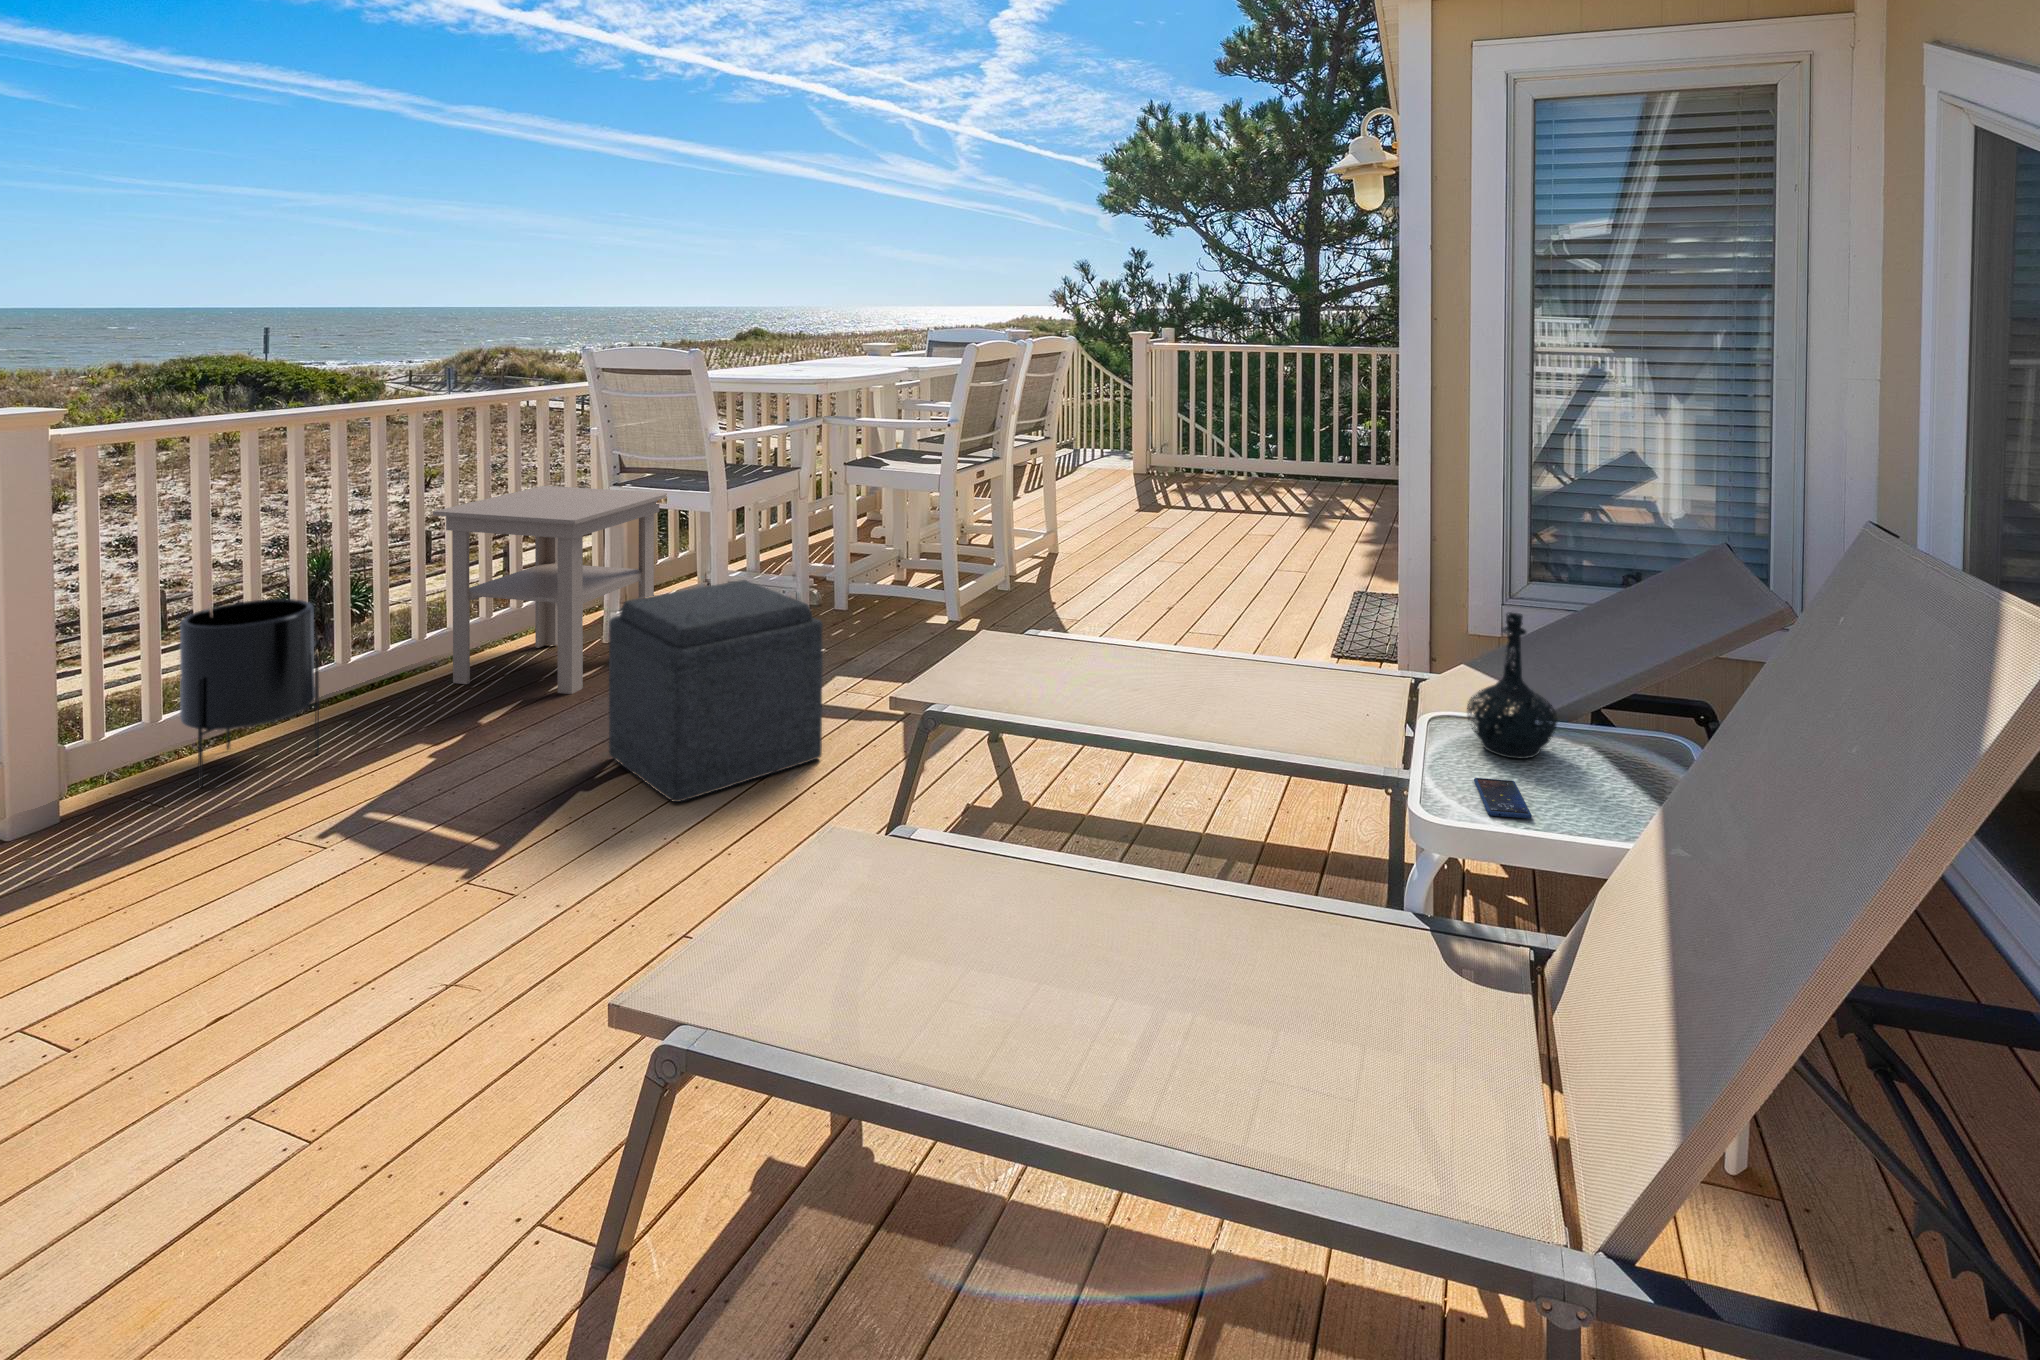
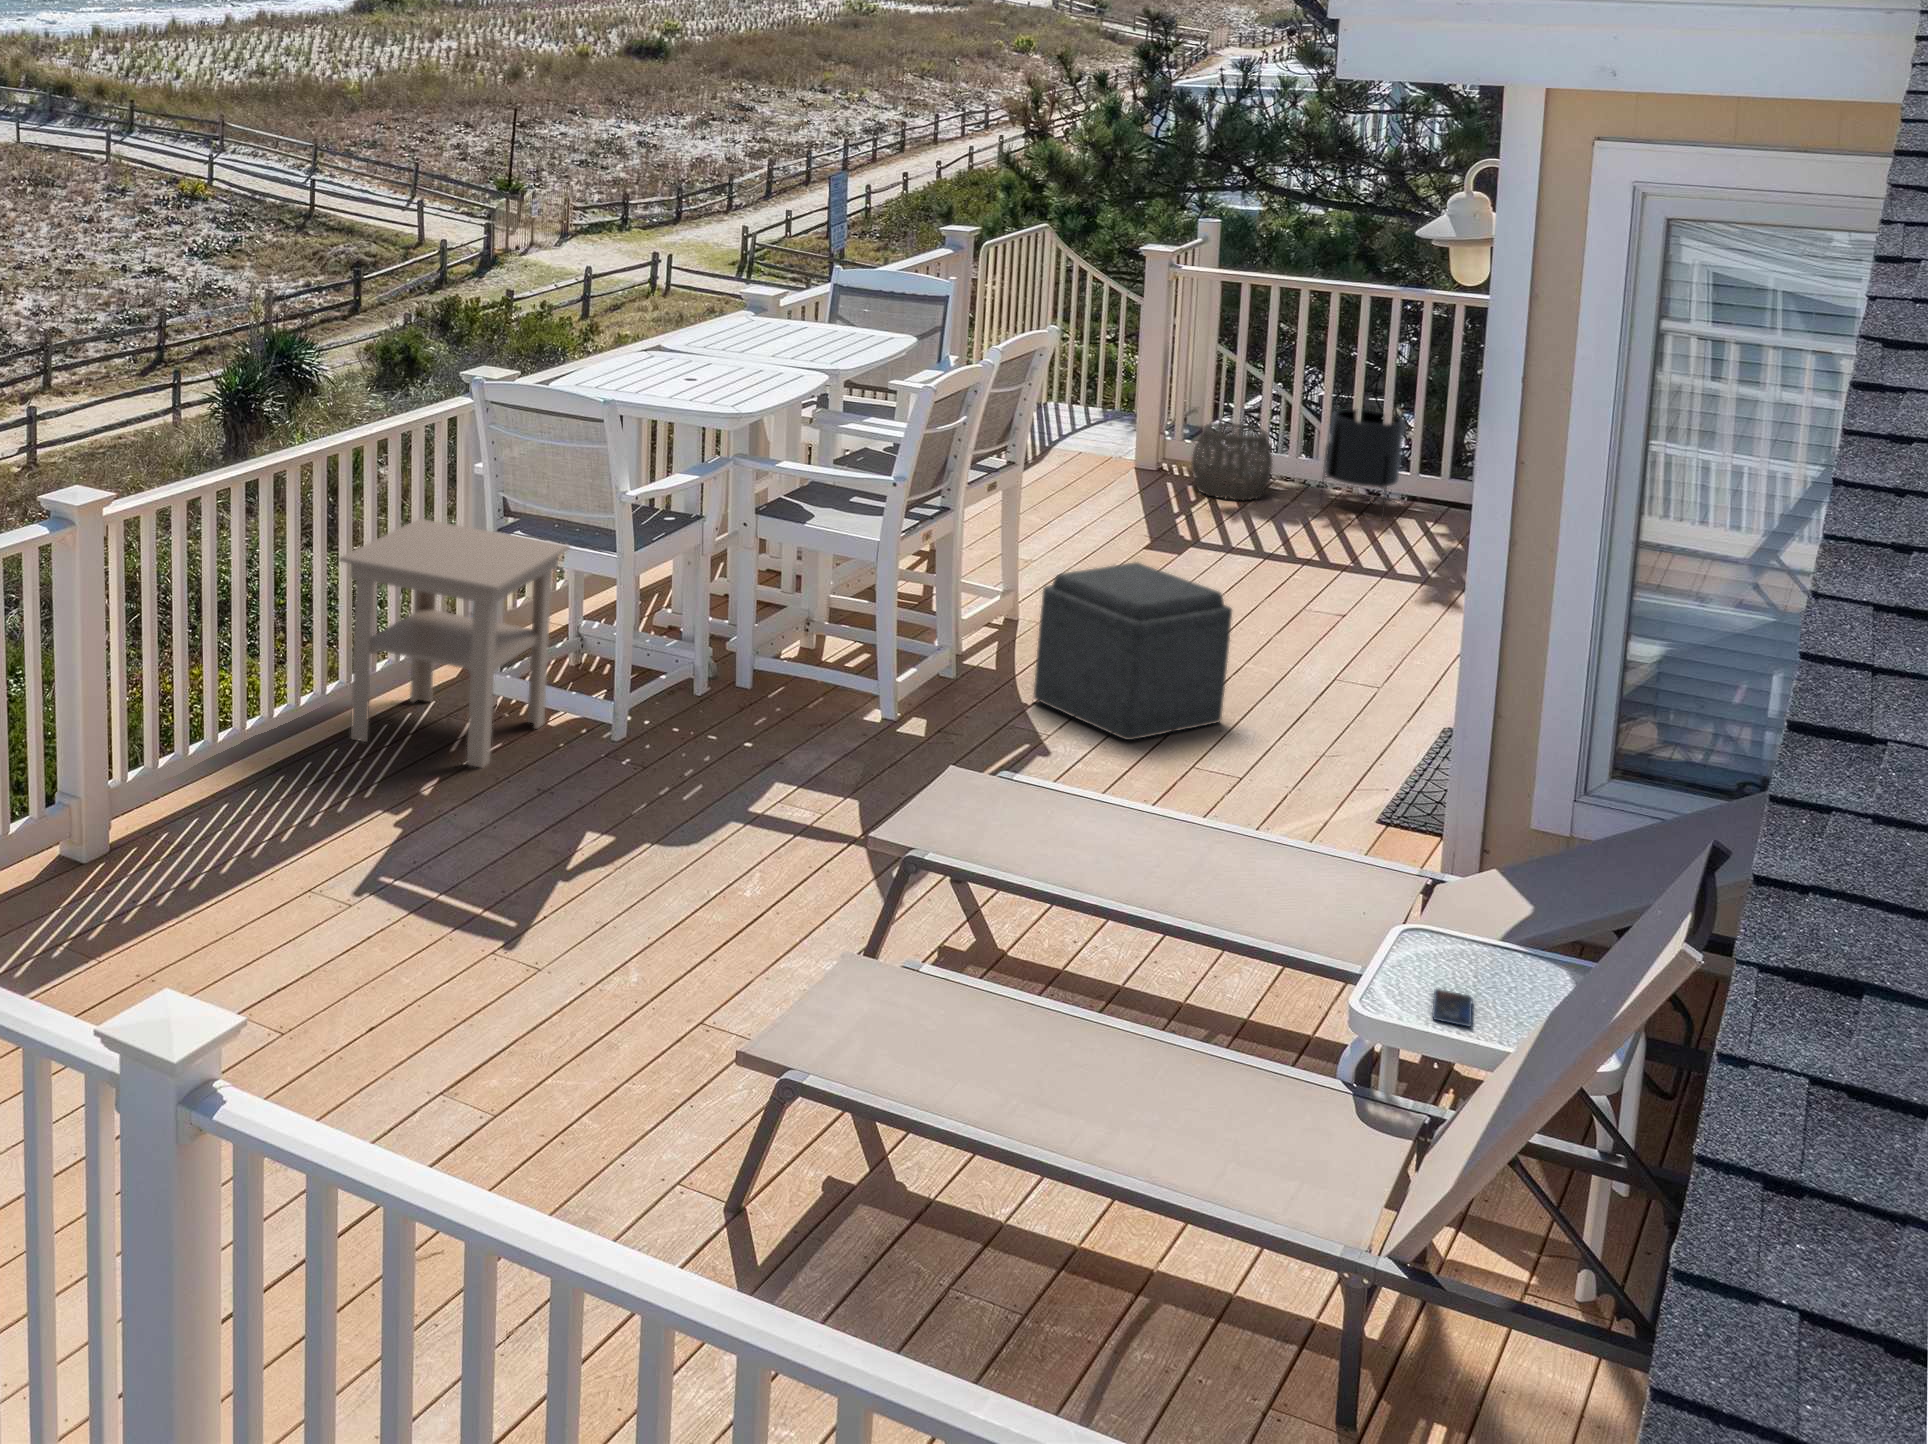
woven basket: none [1163,439,1211,485] -> present [1192,423,1273,500]
ottoman: present [609,580,823,802] -> present [1034,563,1232,740]
planter: present [180,599,319,787] -> present [1323,409,1404,518]
bottle: present [1467,612,1557,759] -> none [1449,846,1537,979]

